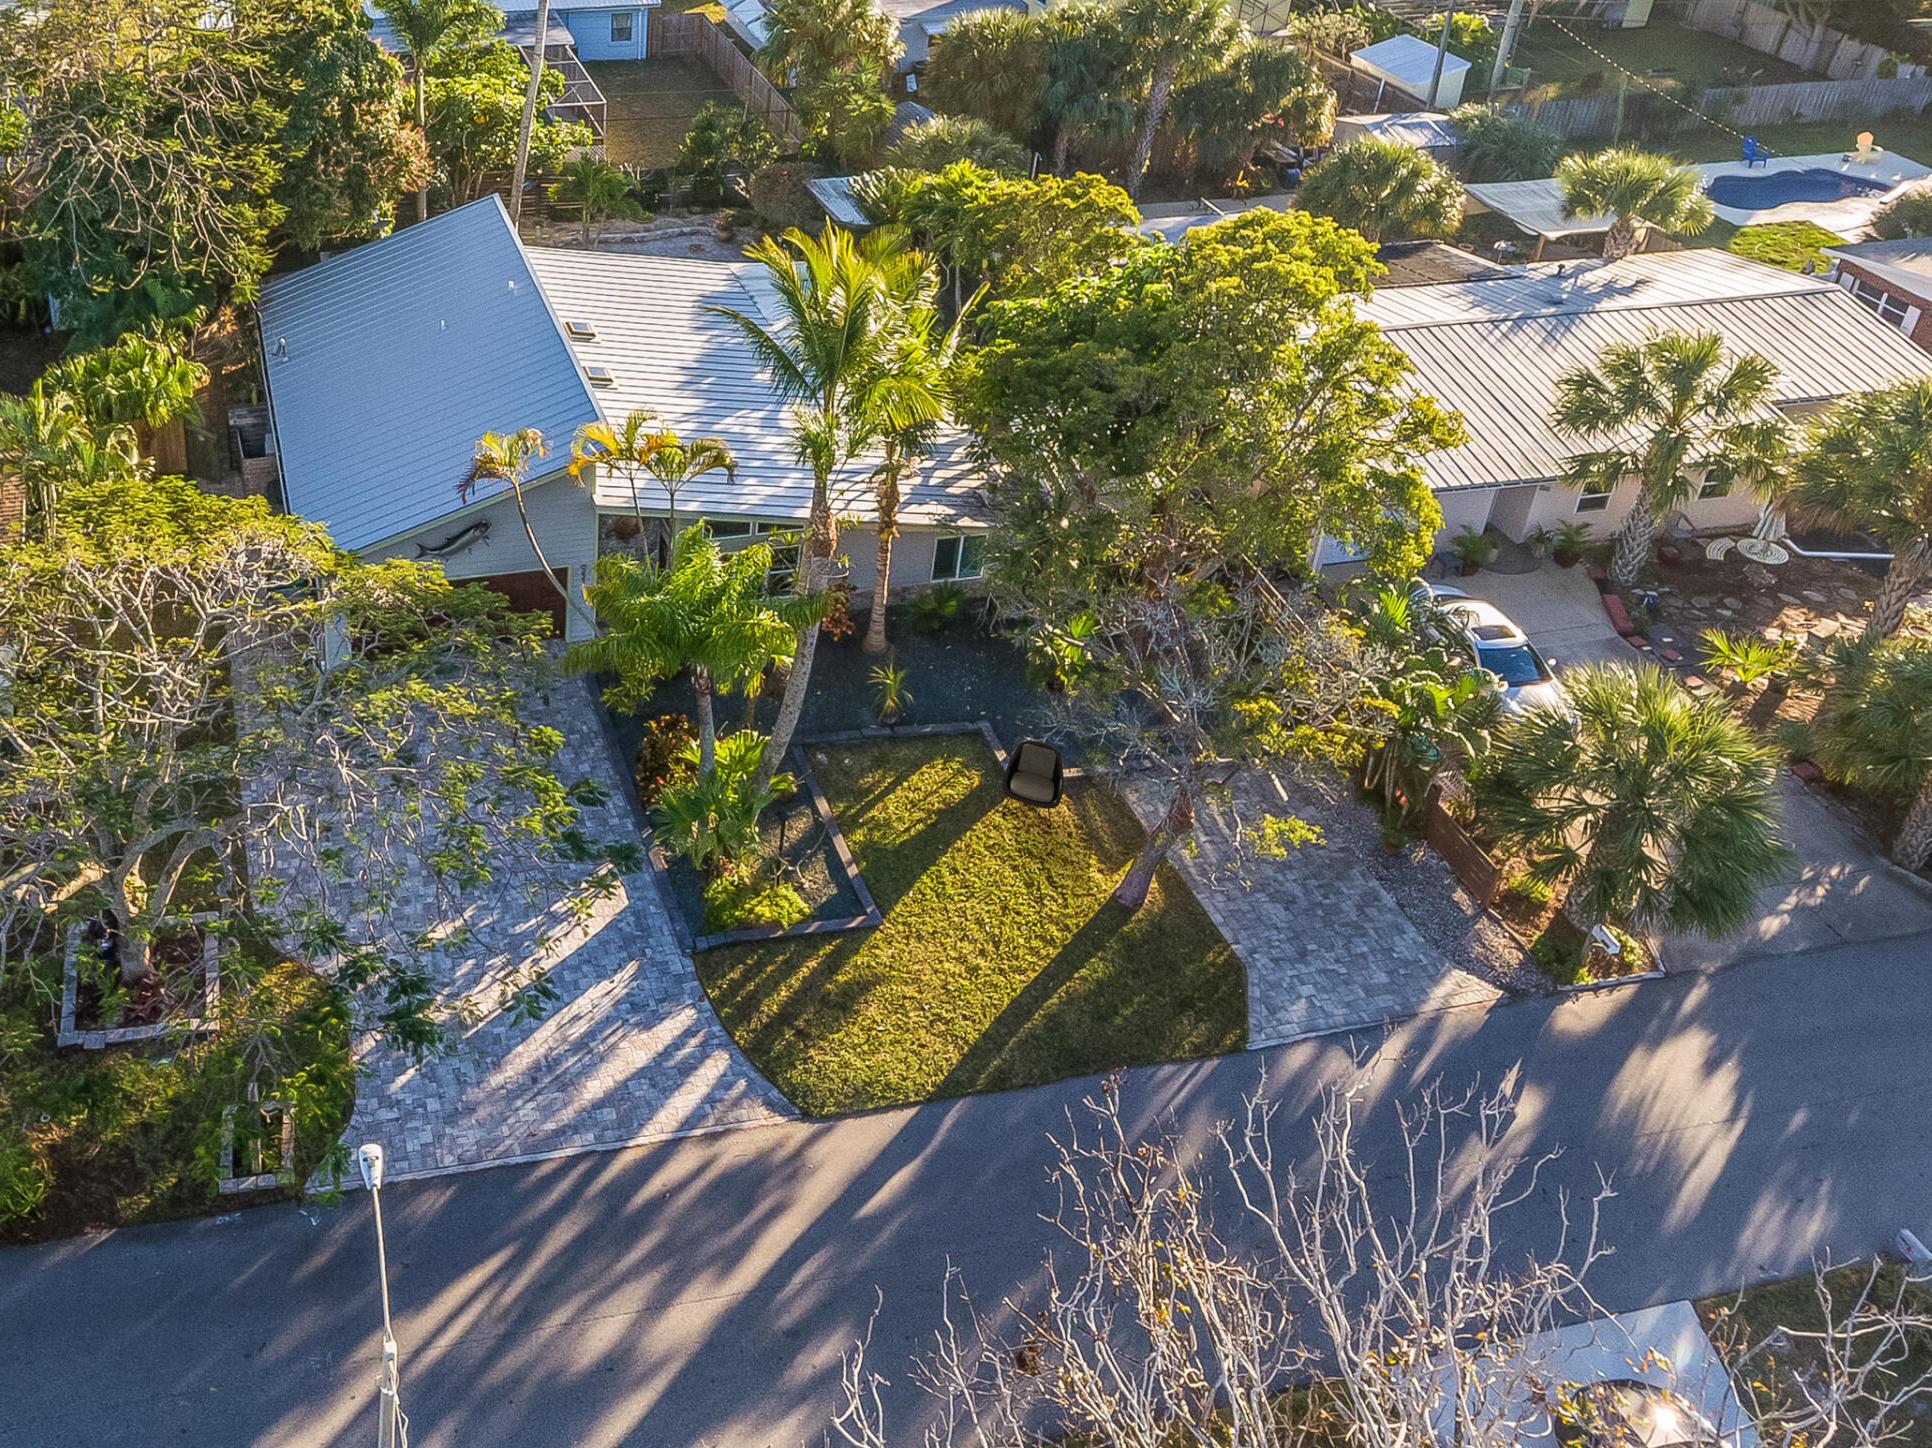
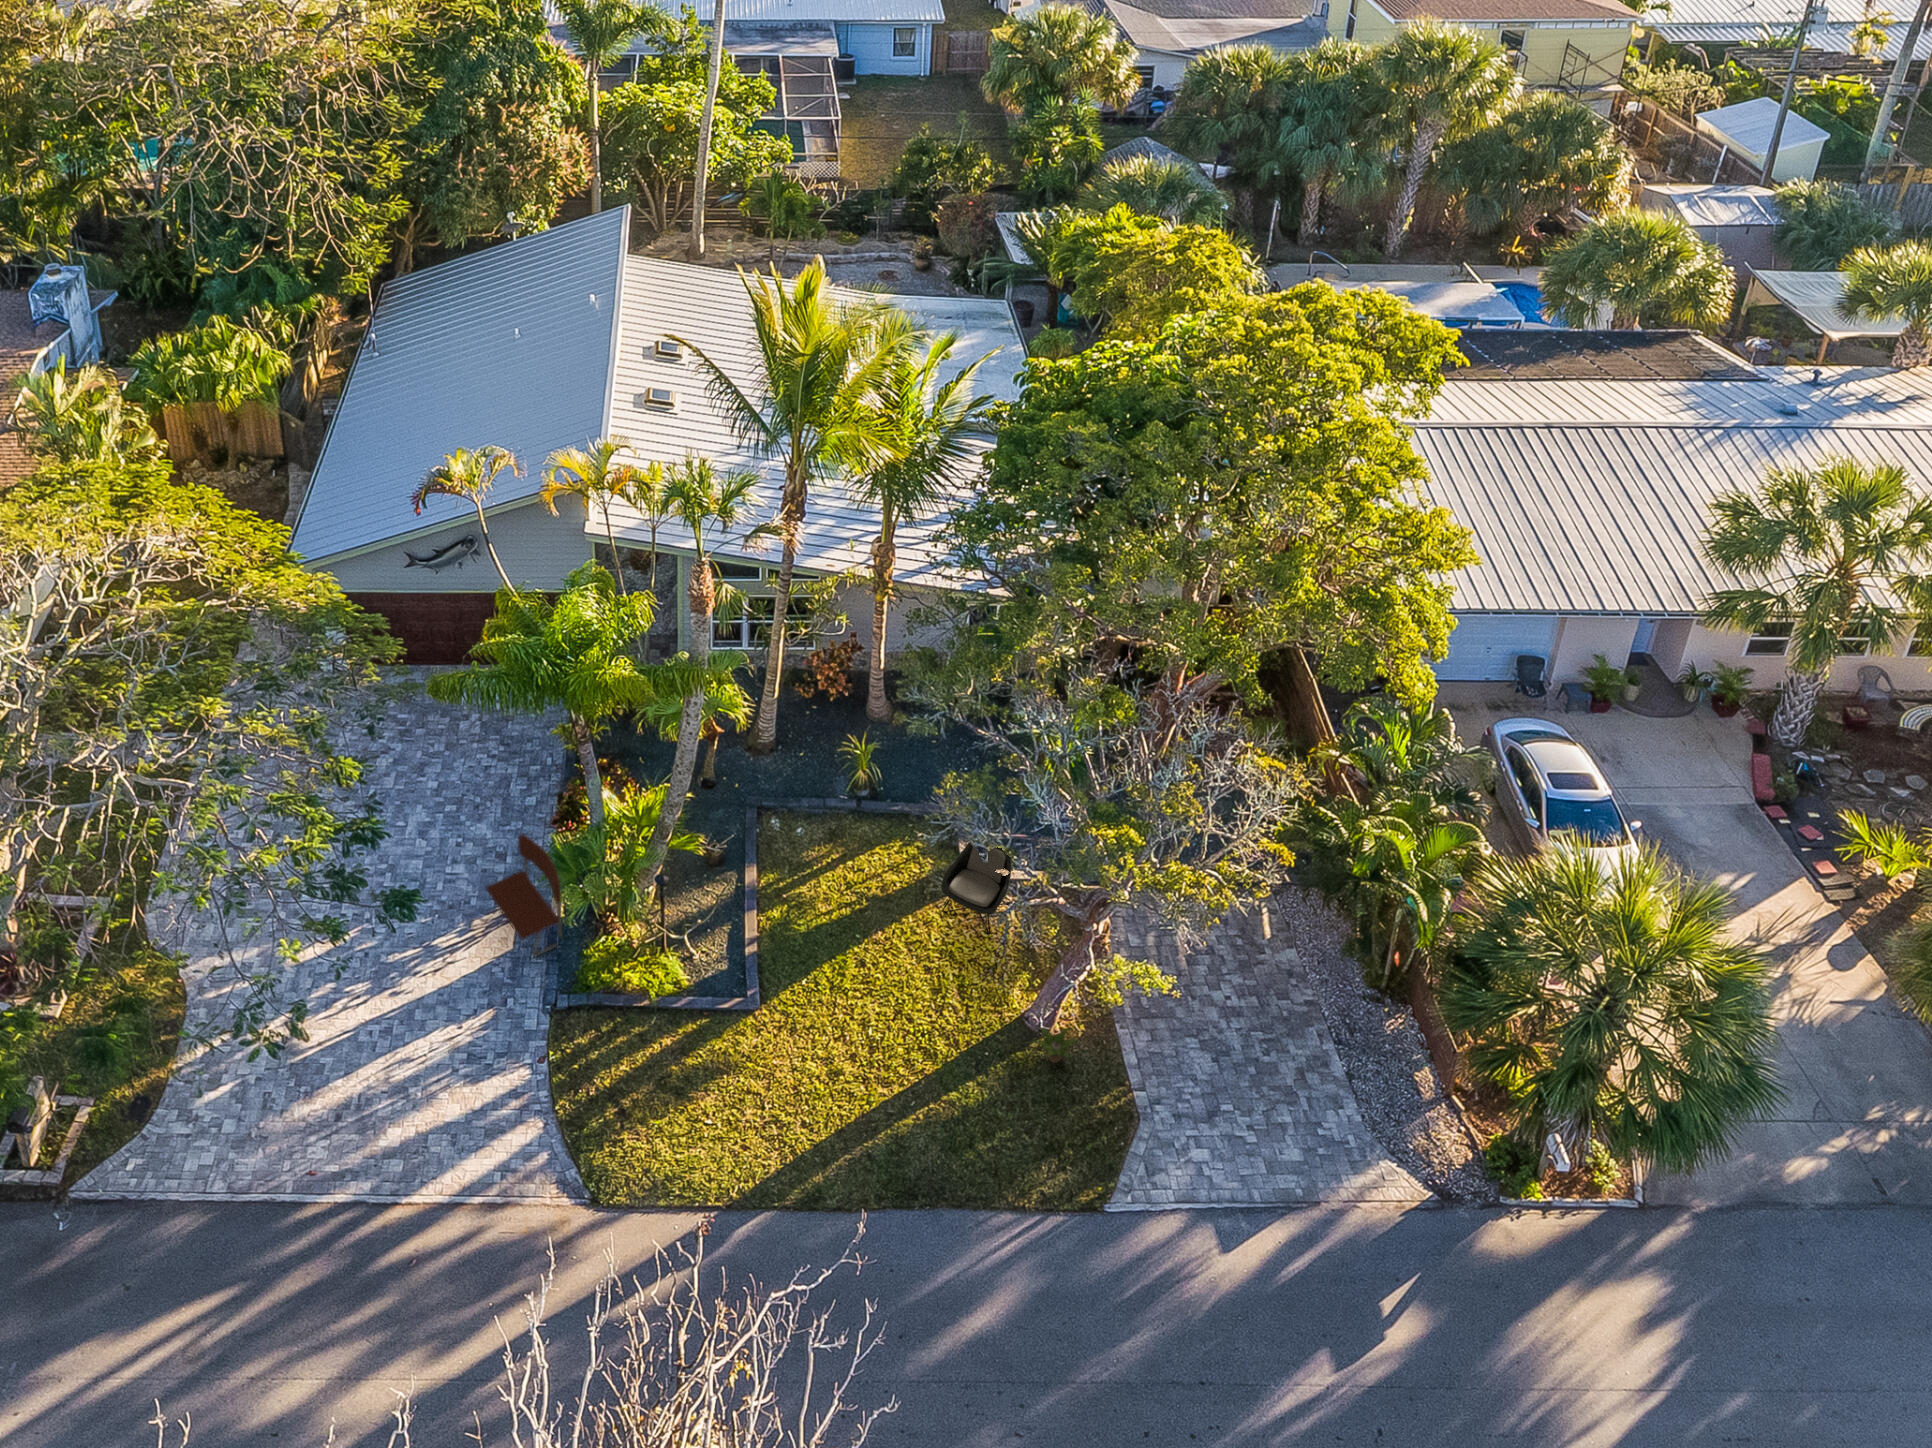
bench: none [592,791,679,908] -> present [486,834,562,958]
decorative plant: present [1376,825,1415,855] -> present [1034,1028,1079,1063]

